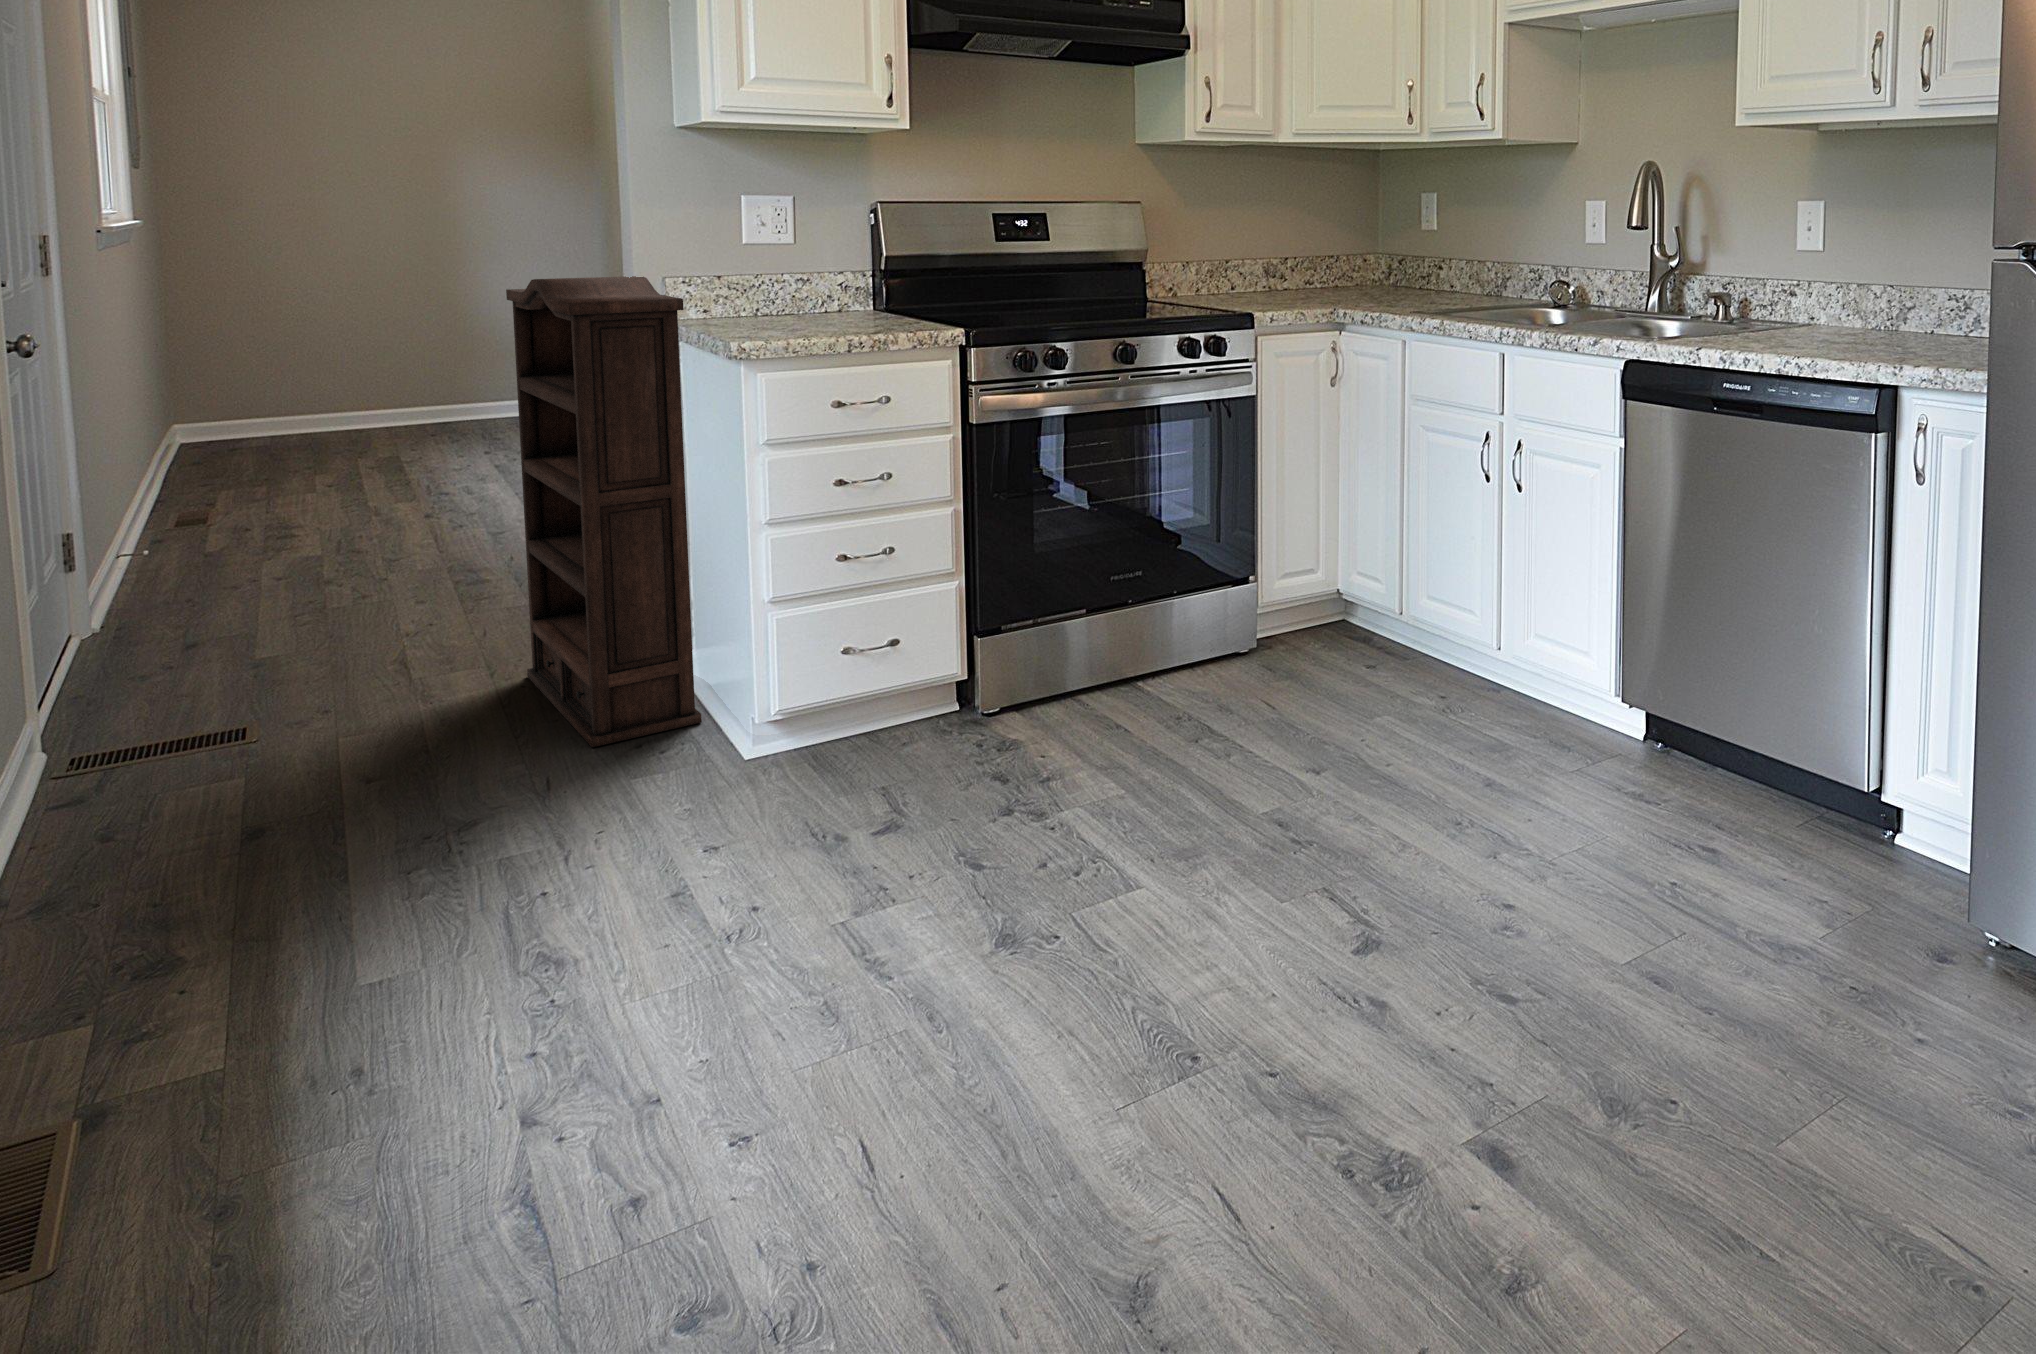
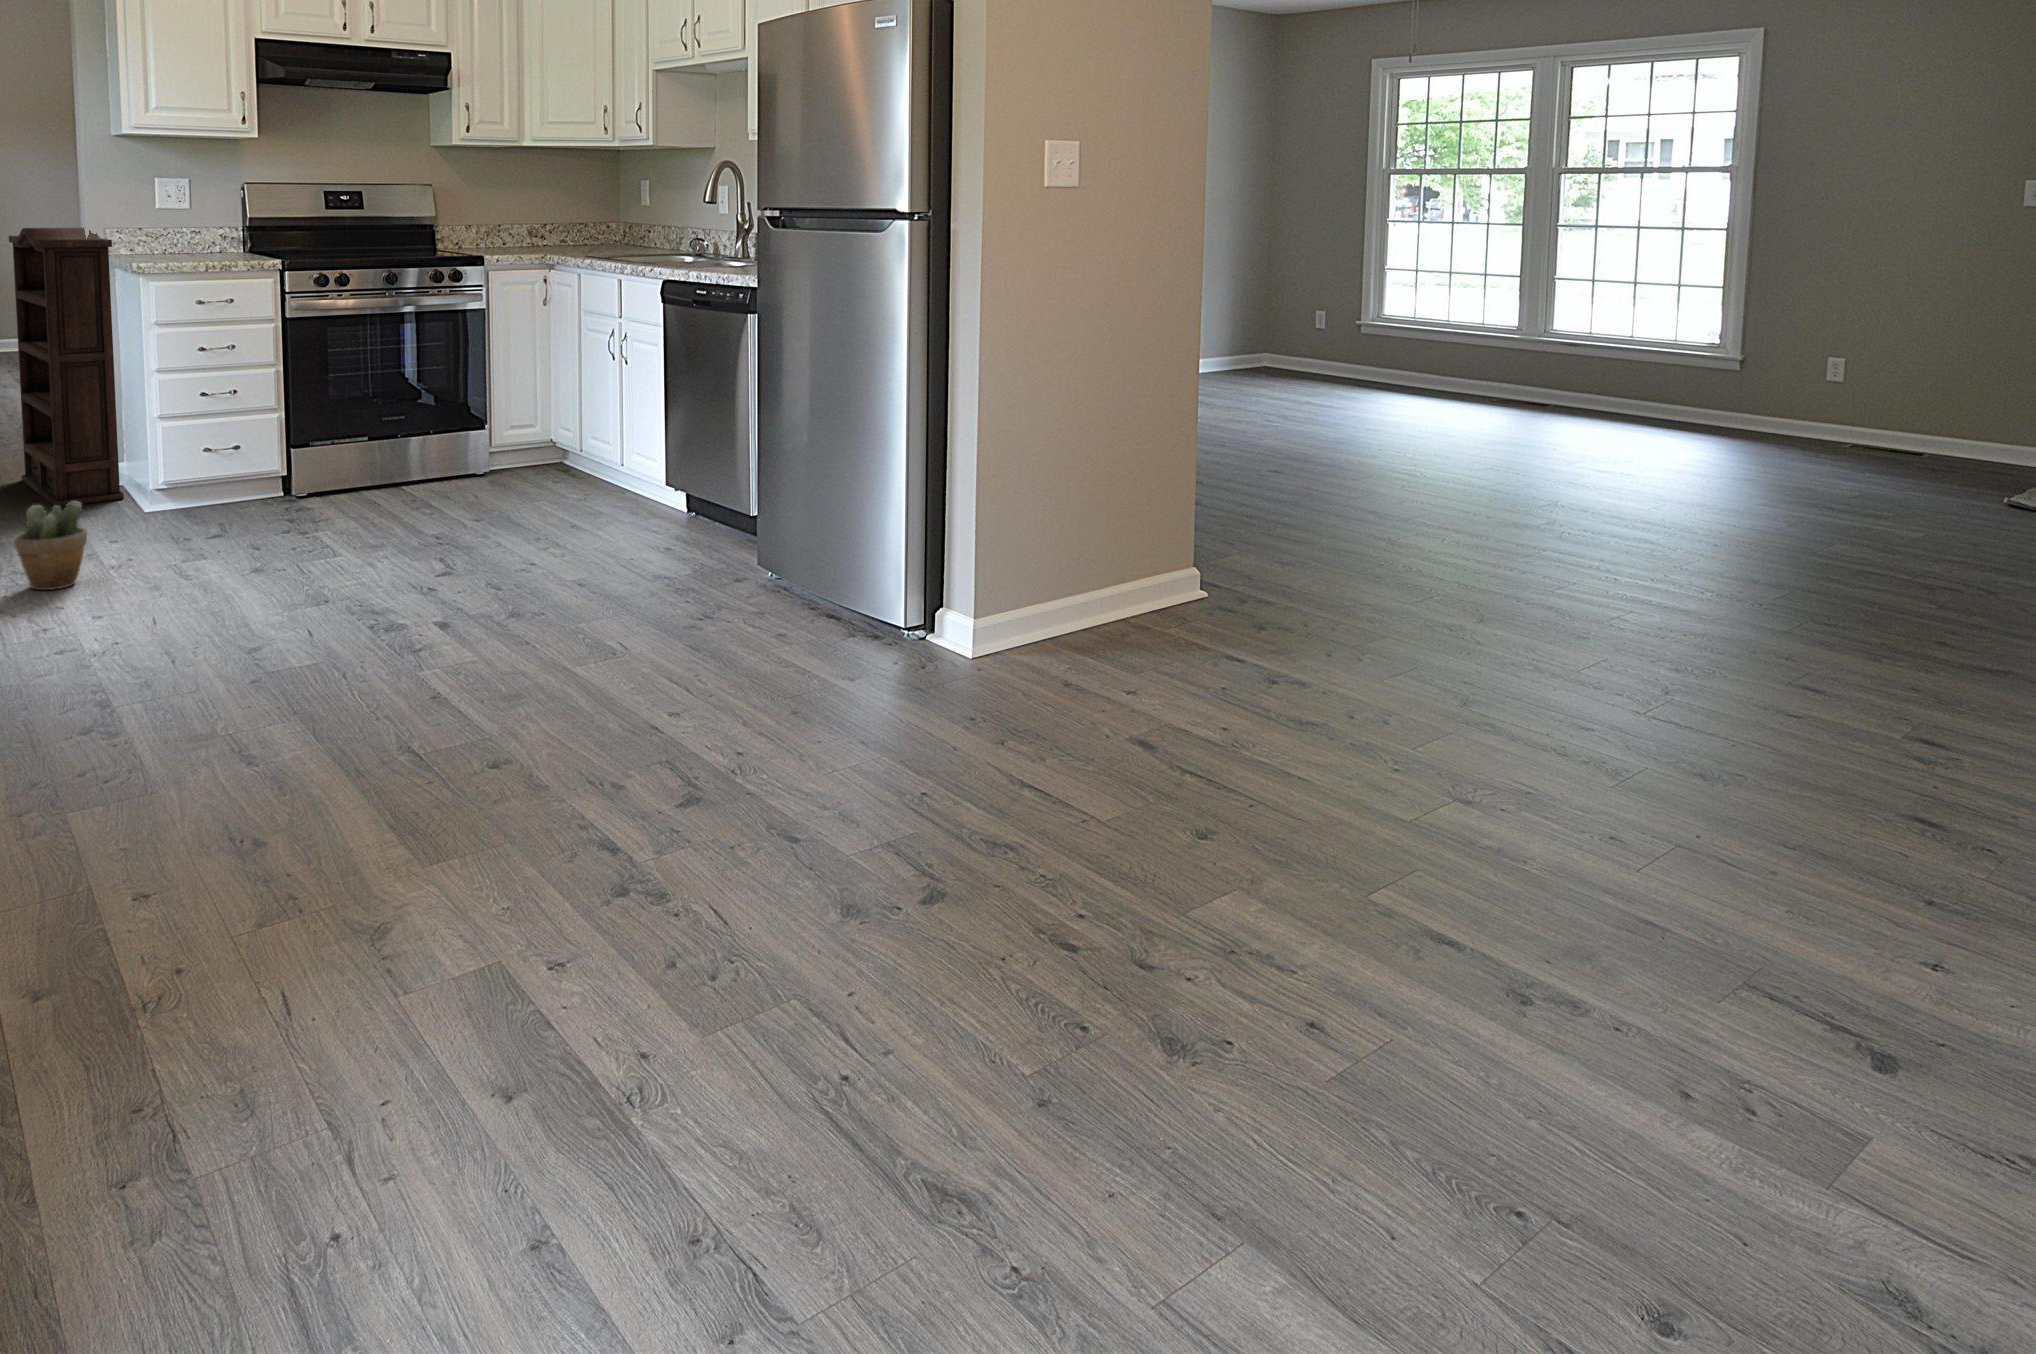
potted plant: none [549,835,692,1021] -> present [14,501,87,590]

